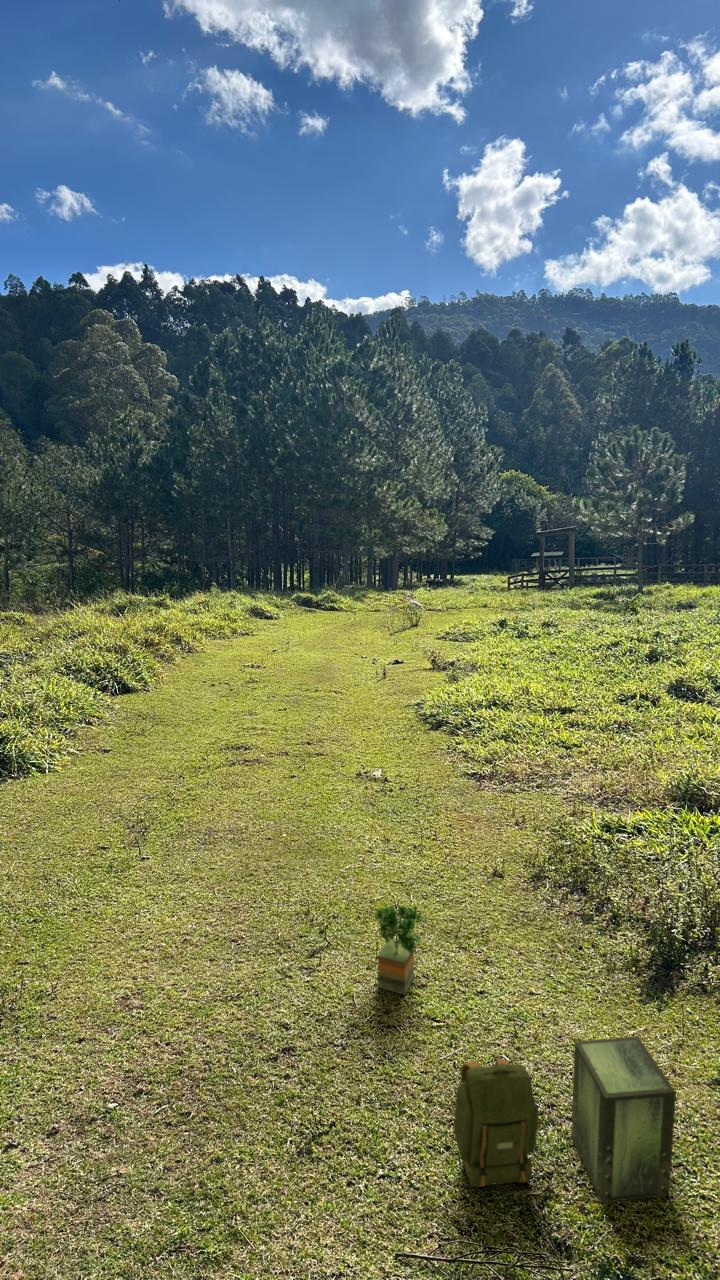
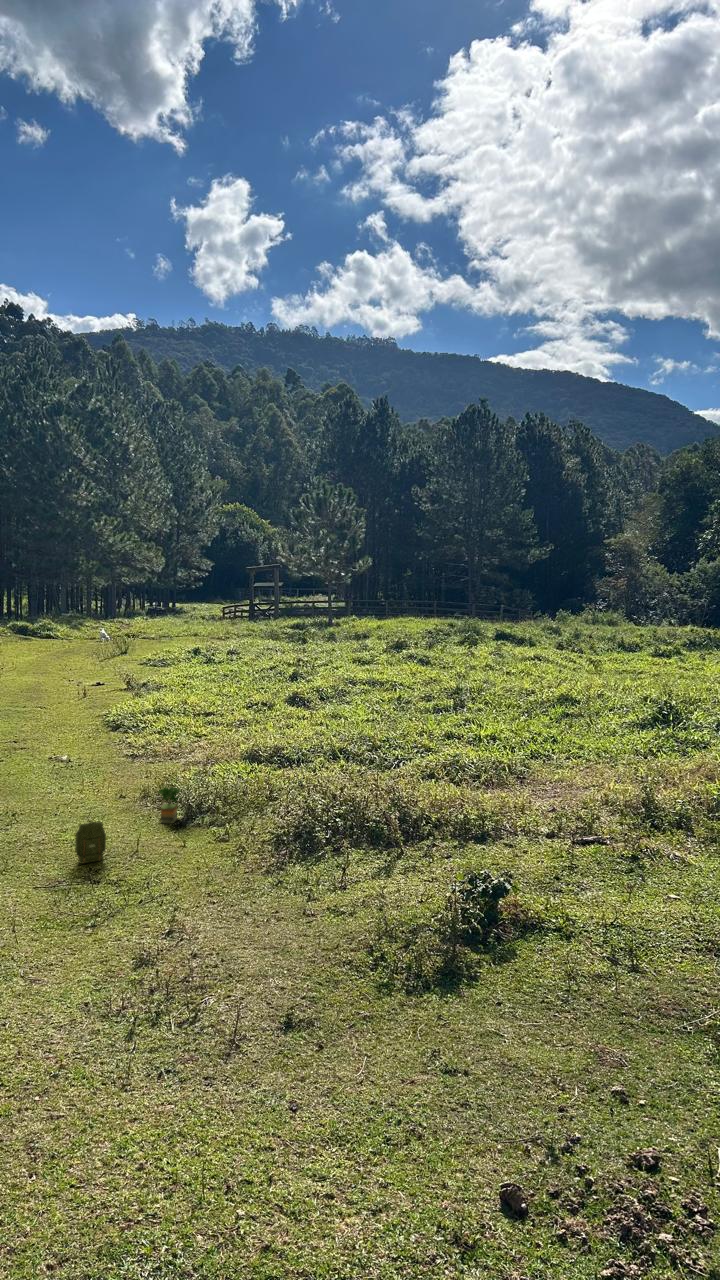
potted tree: present [374,905,423,994] -> present [159,787,180,823]
storage box: present [571,1037,676,1202] -> none [123,810,152,860]

